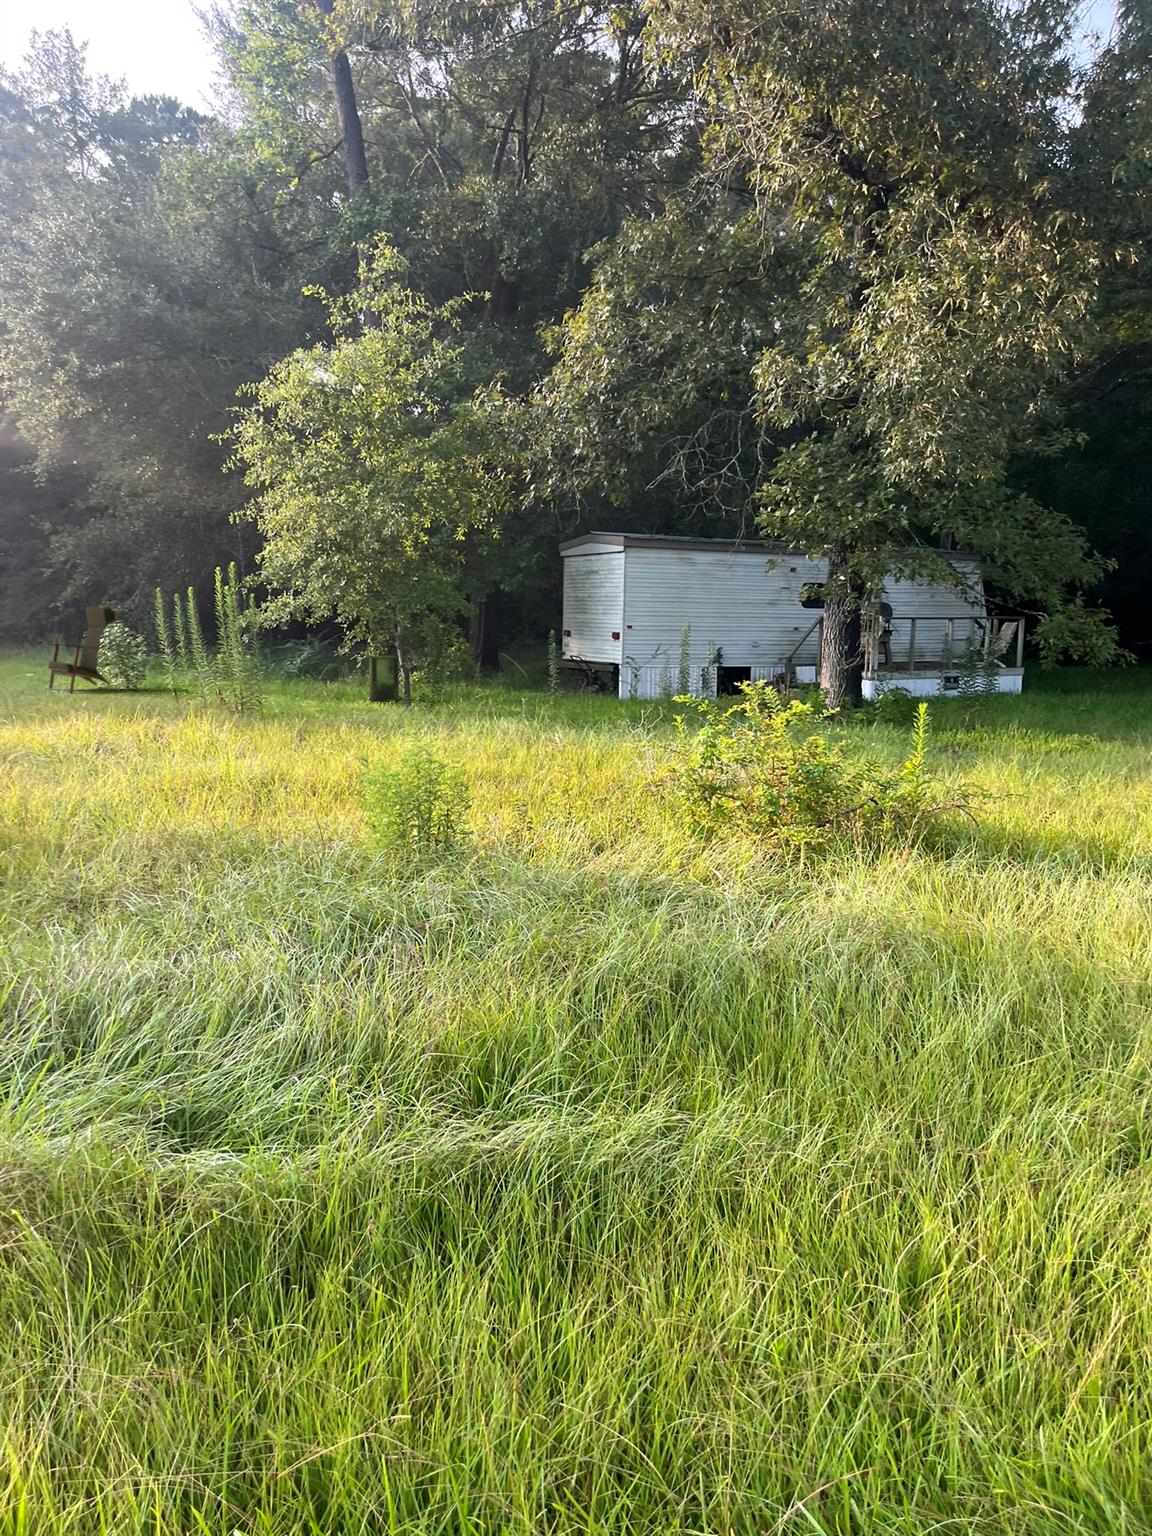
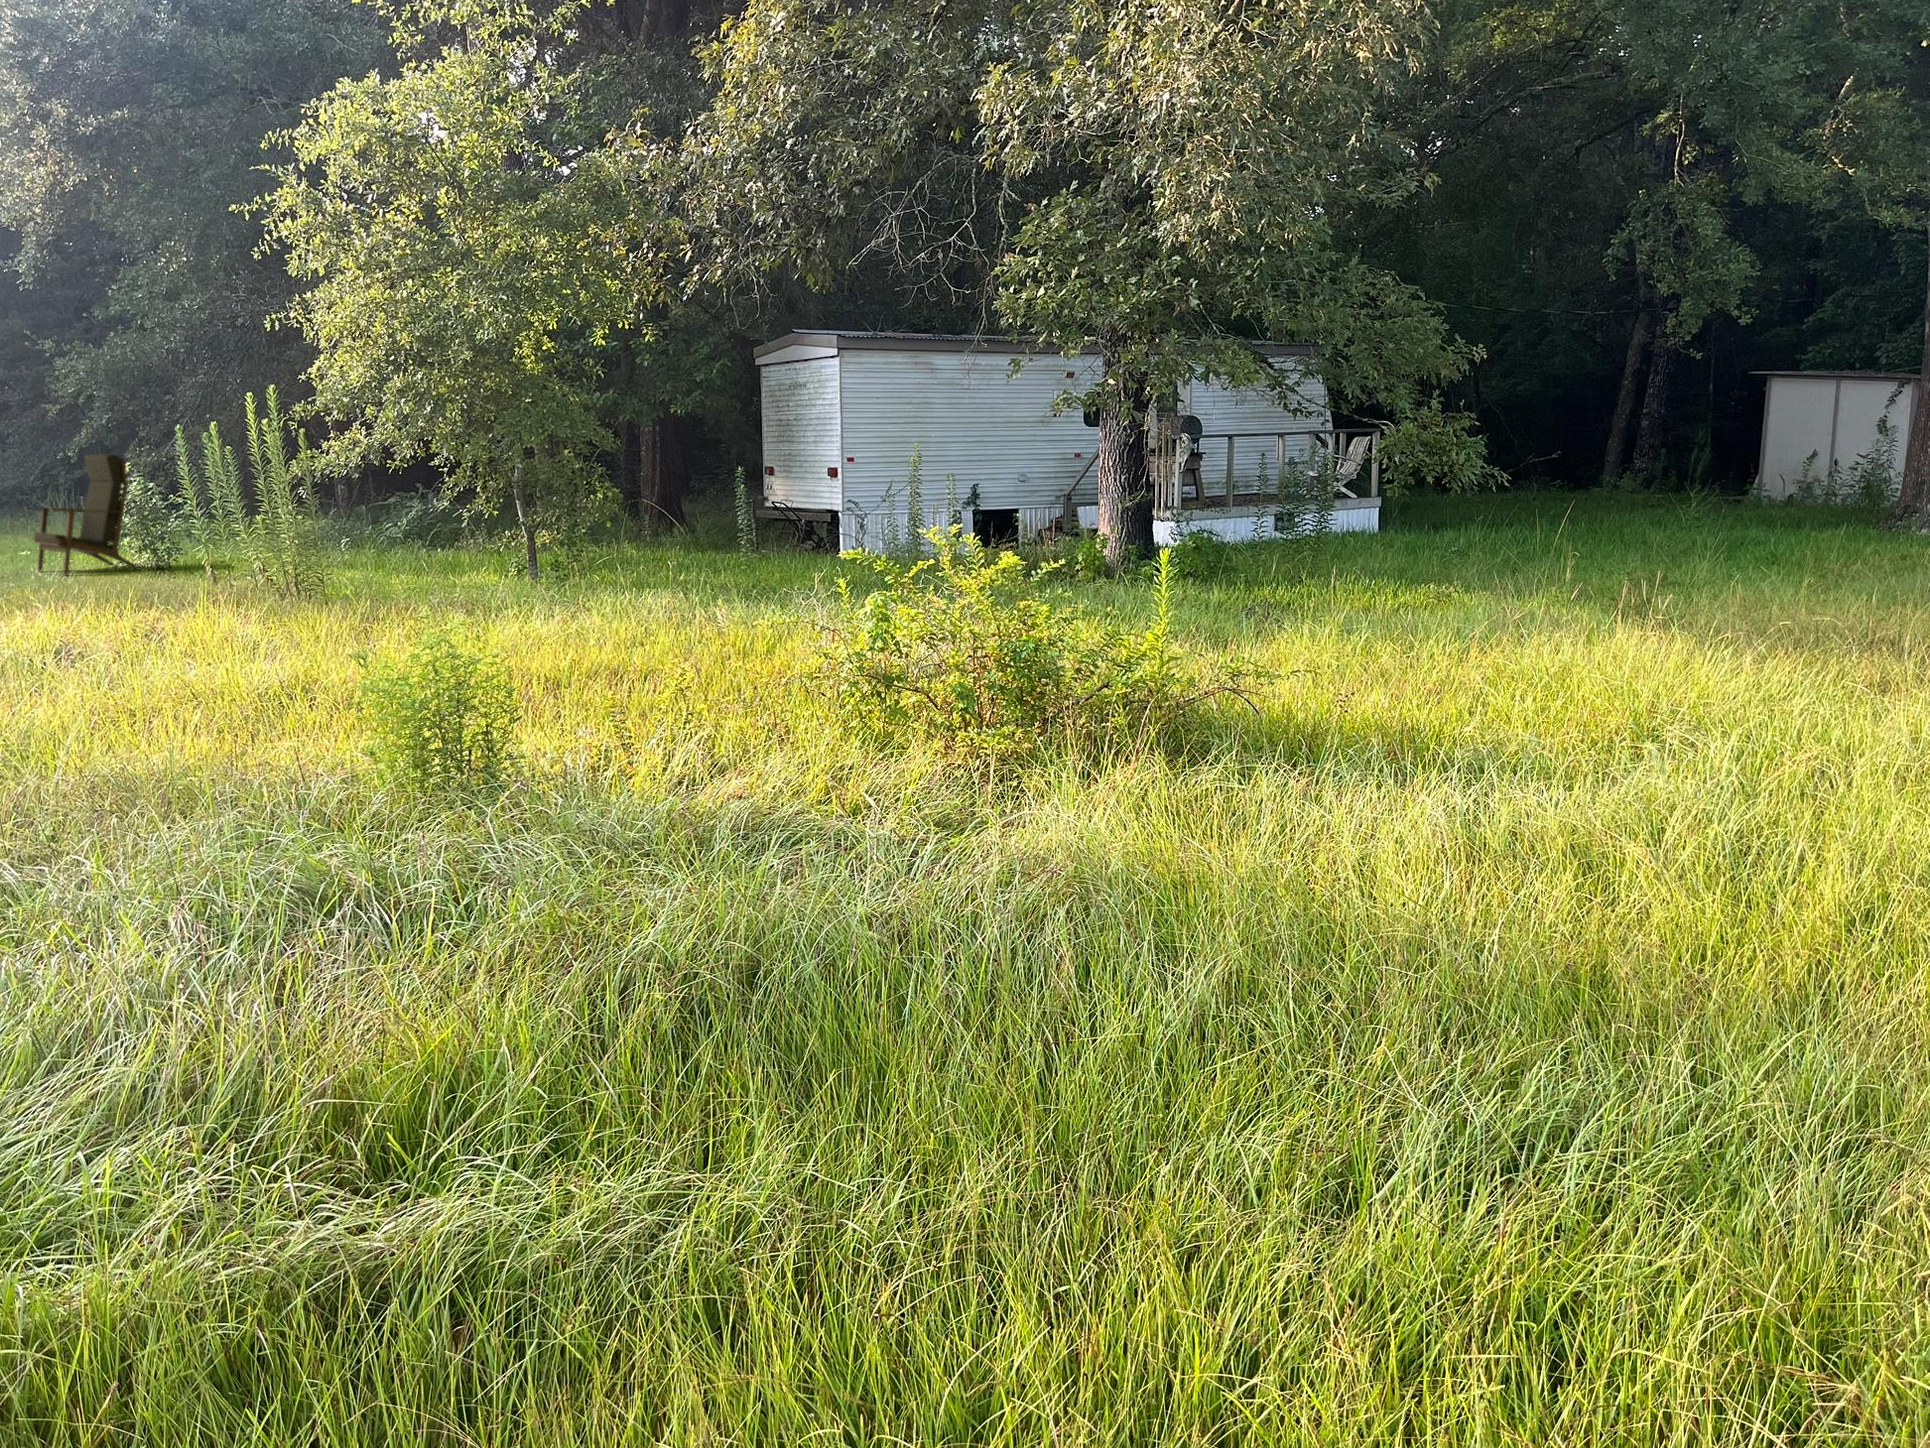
storage box: present [369,656,399,701] -> none [481,509,525,573]

